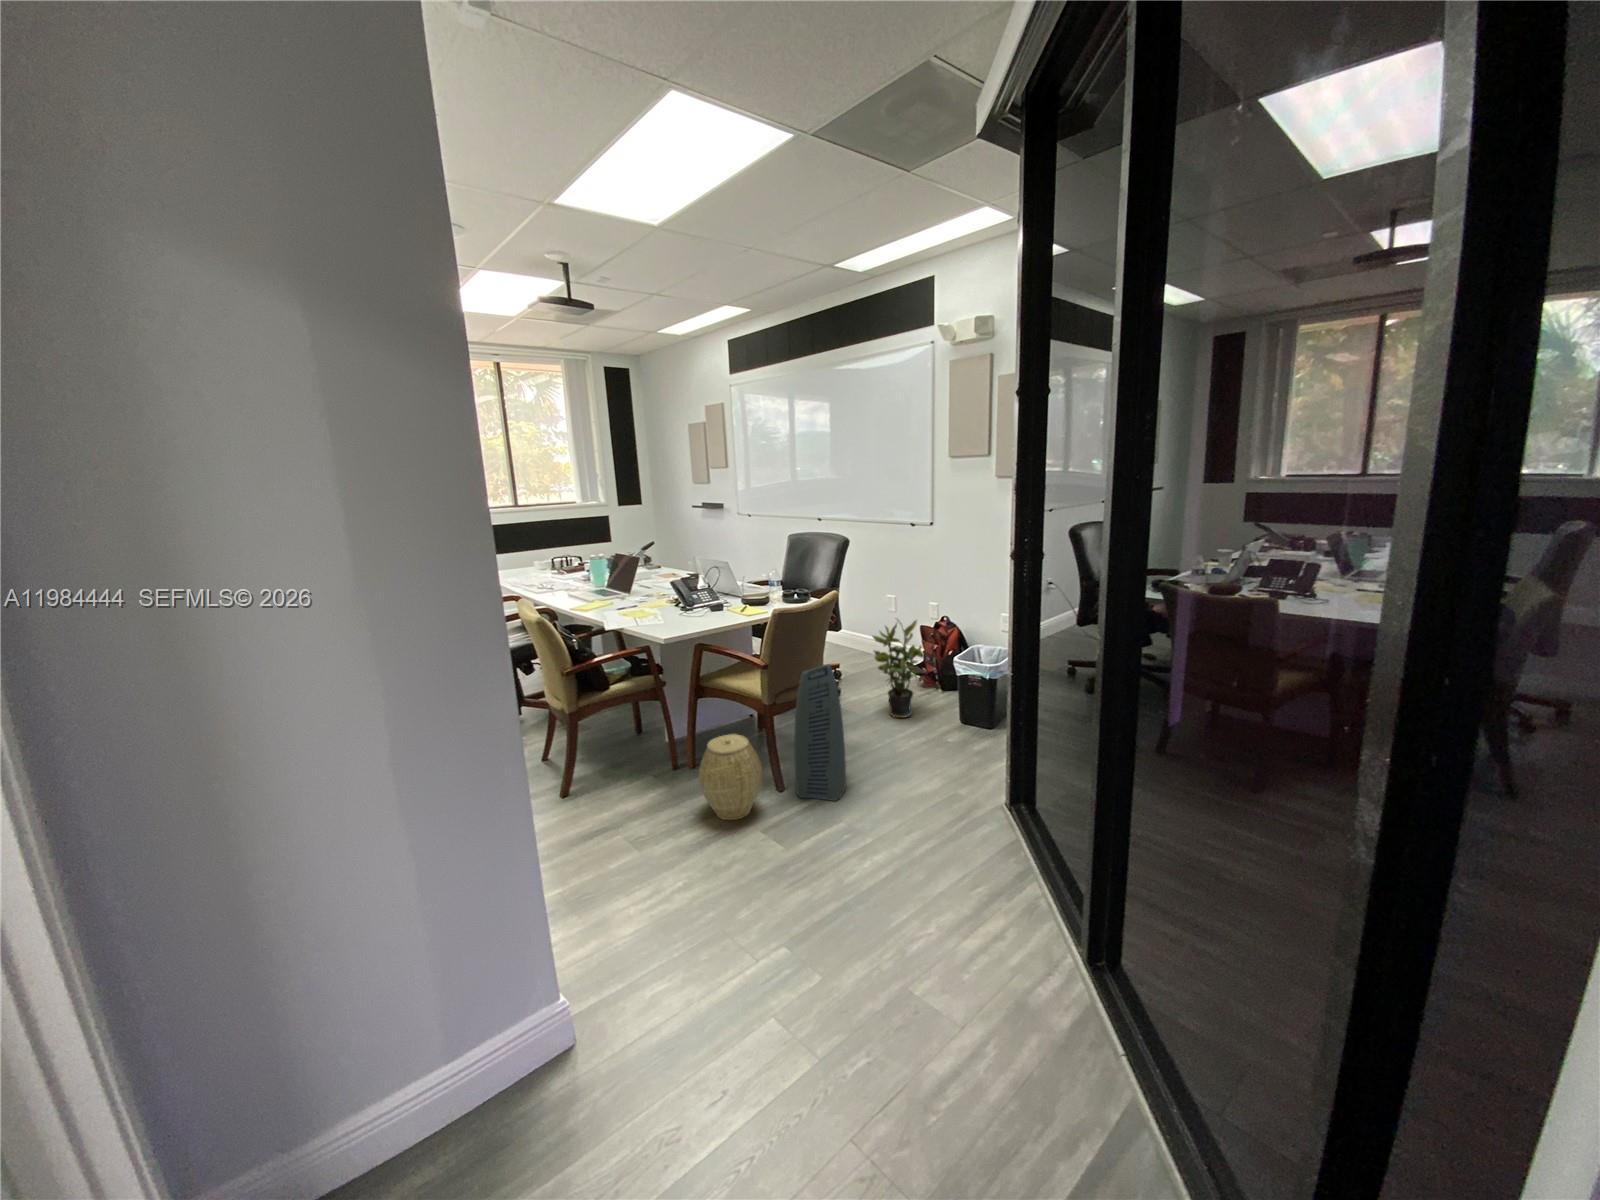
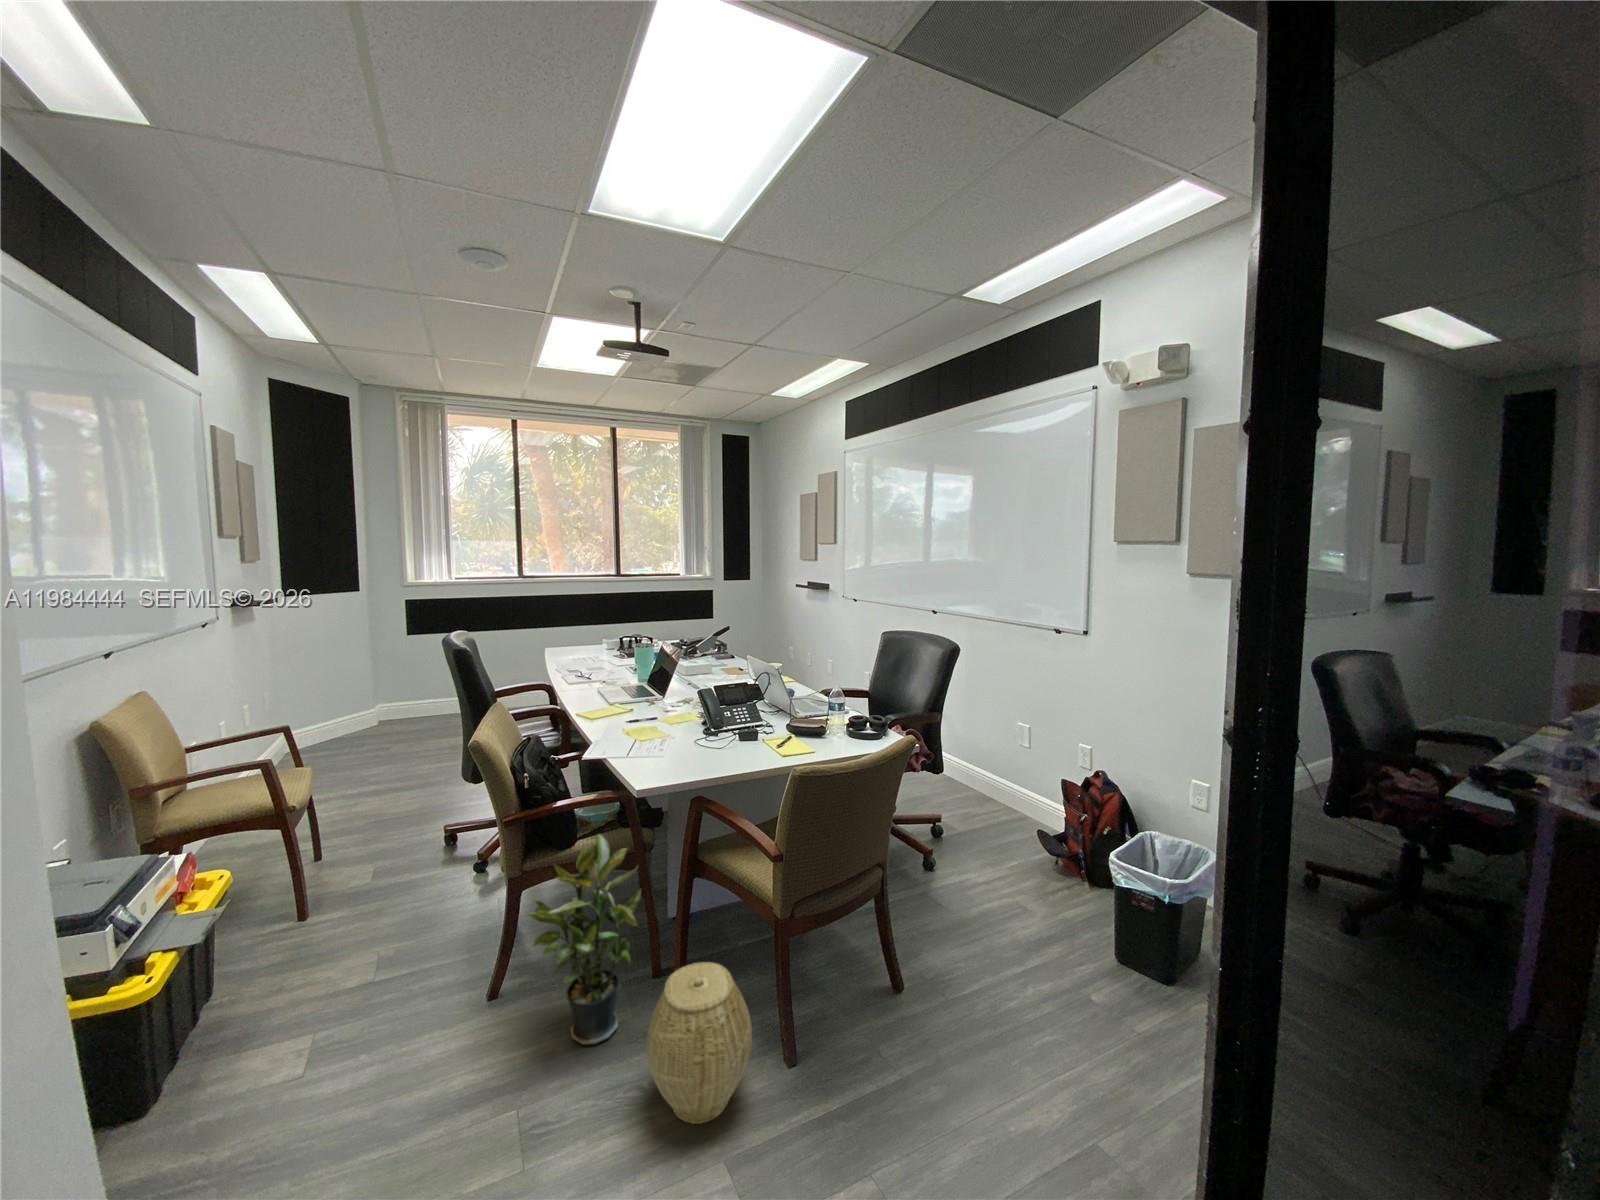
potted plant: present [873,620,924,718] -> present [530,834,641,1045]
air purifier: present [794,664,846,801] -> none [812,866,901,1120]

